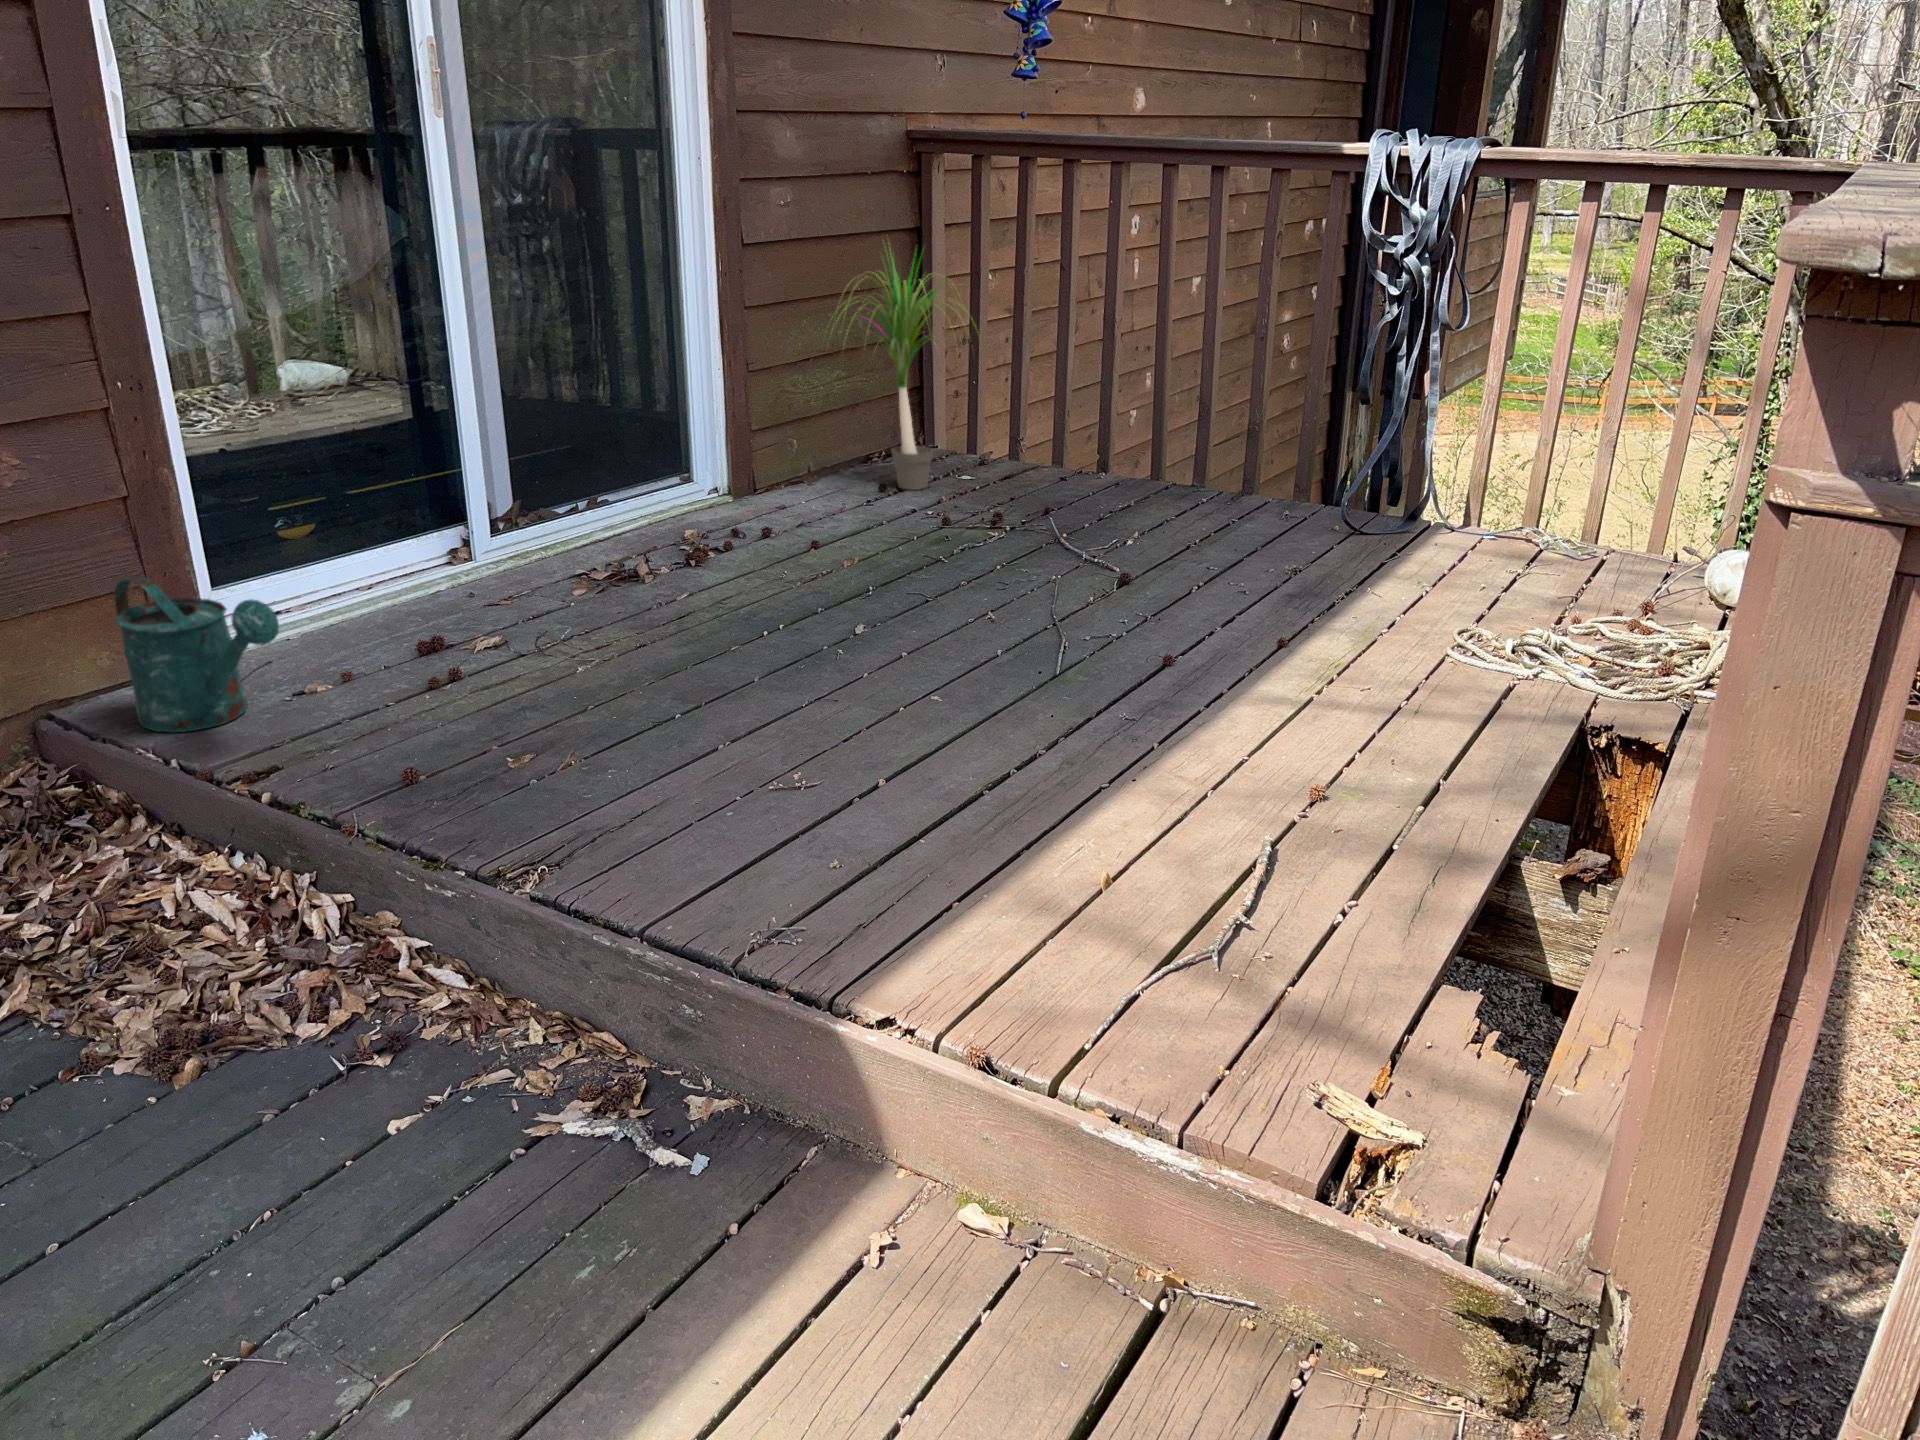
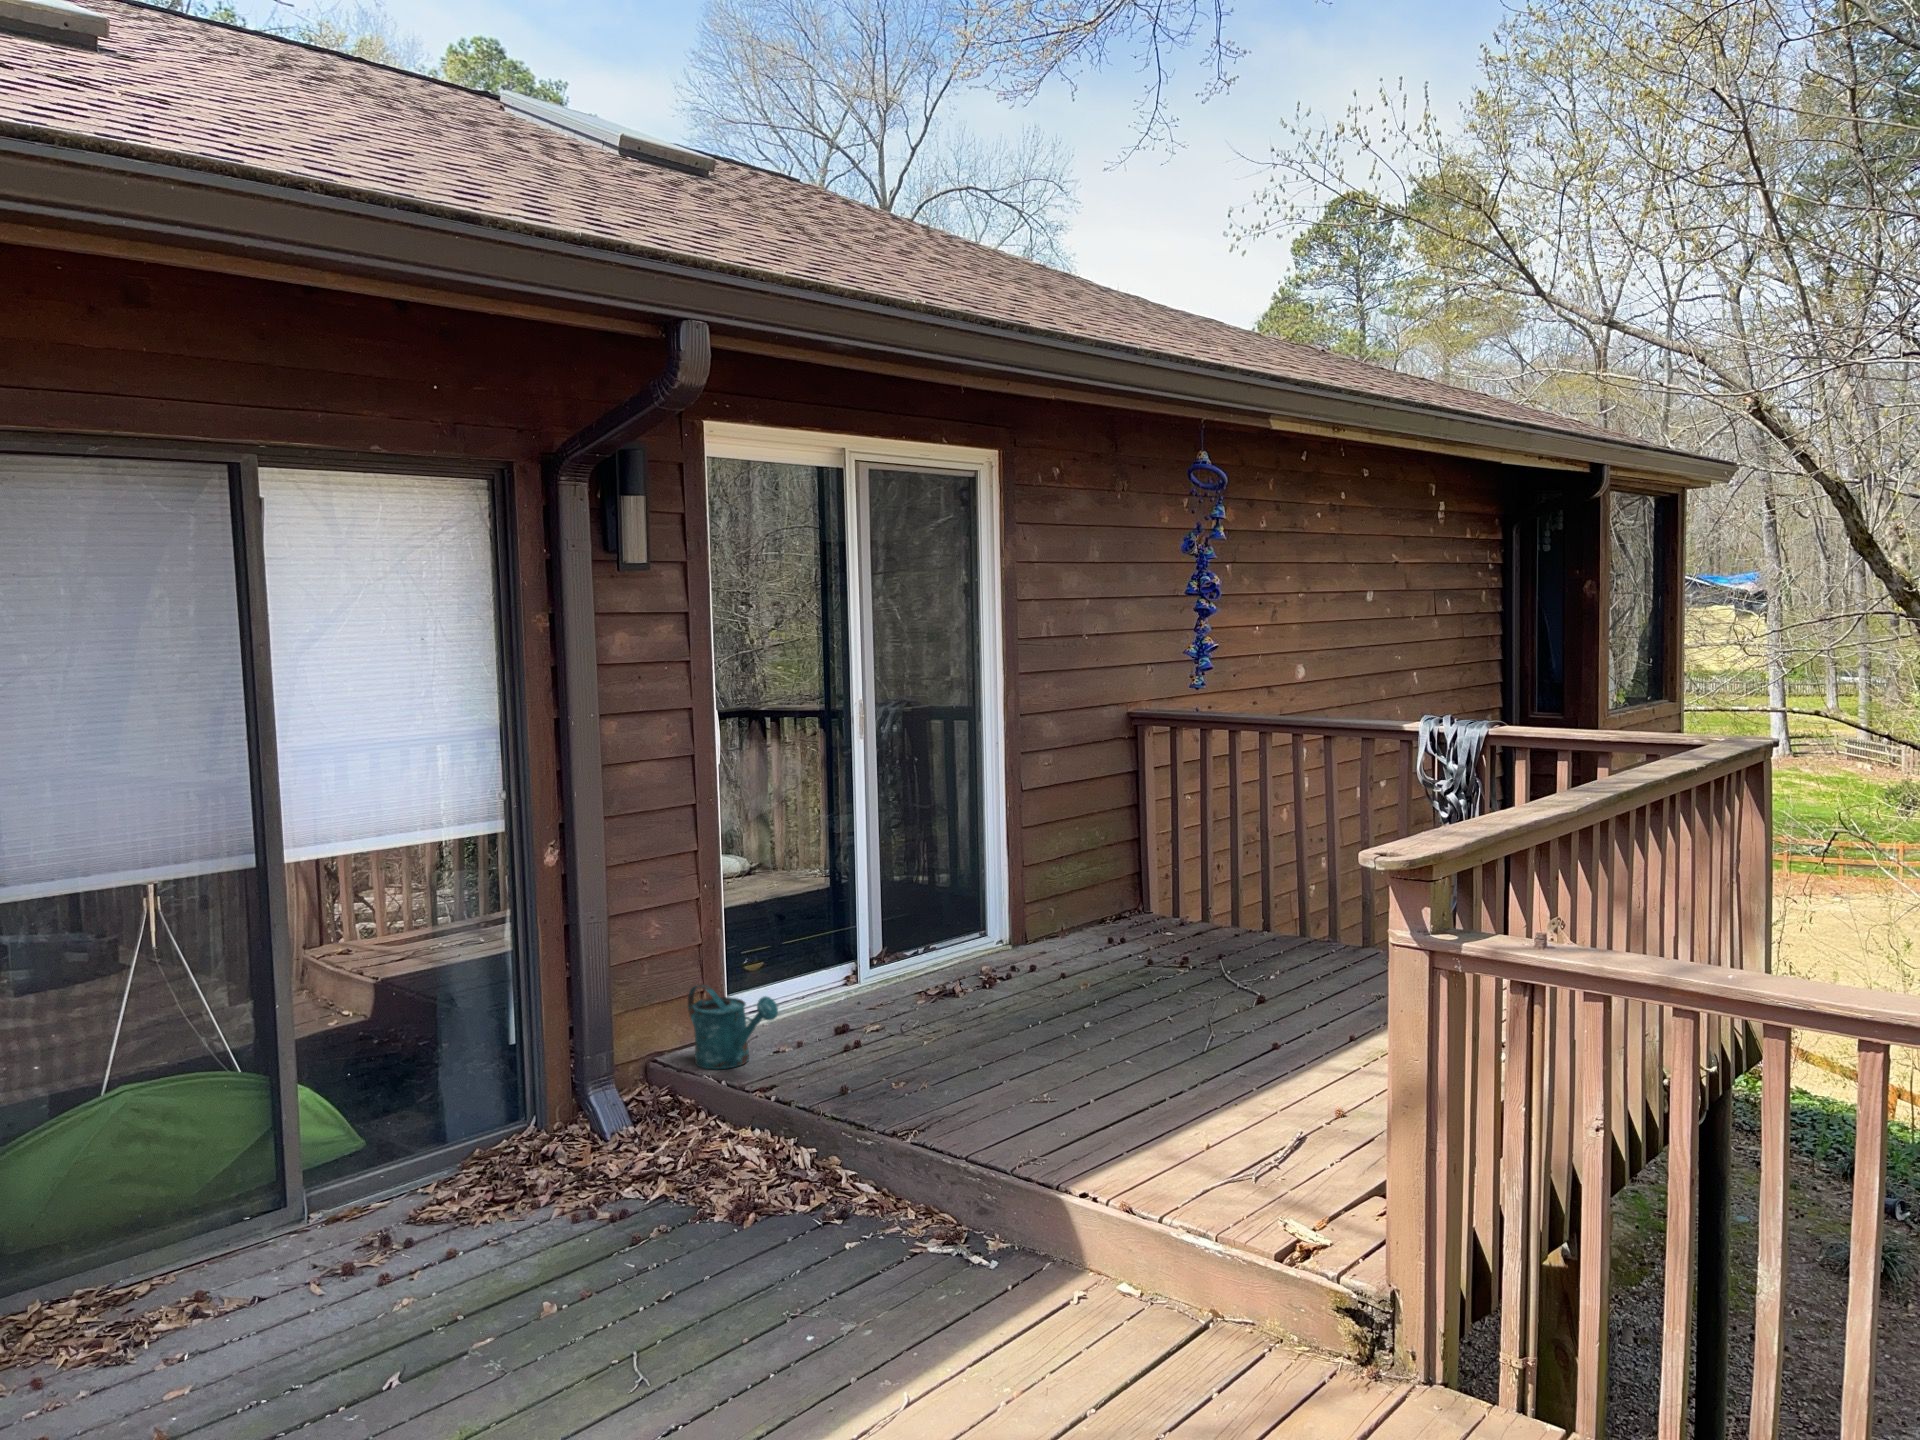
potted plant: present [835,259,975,490] -> none [1076,775,1183,942]

